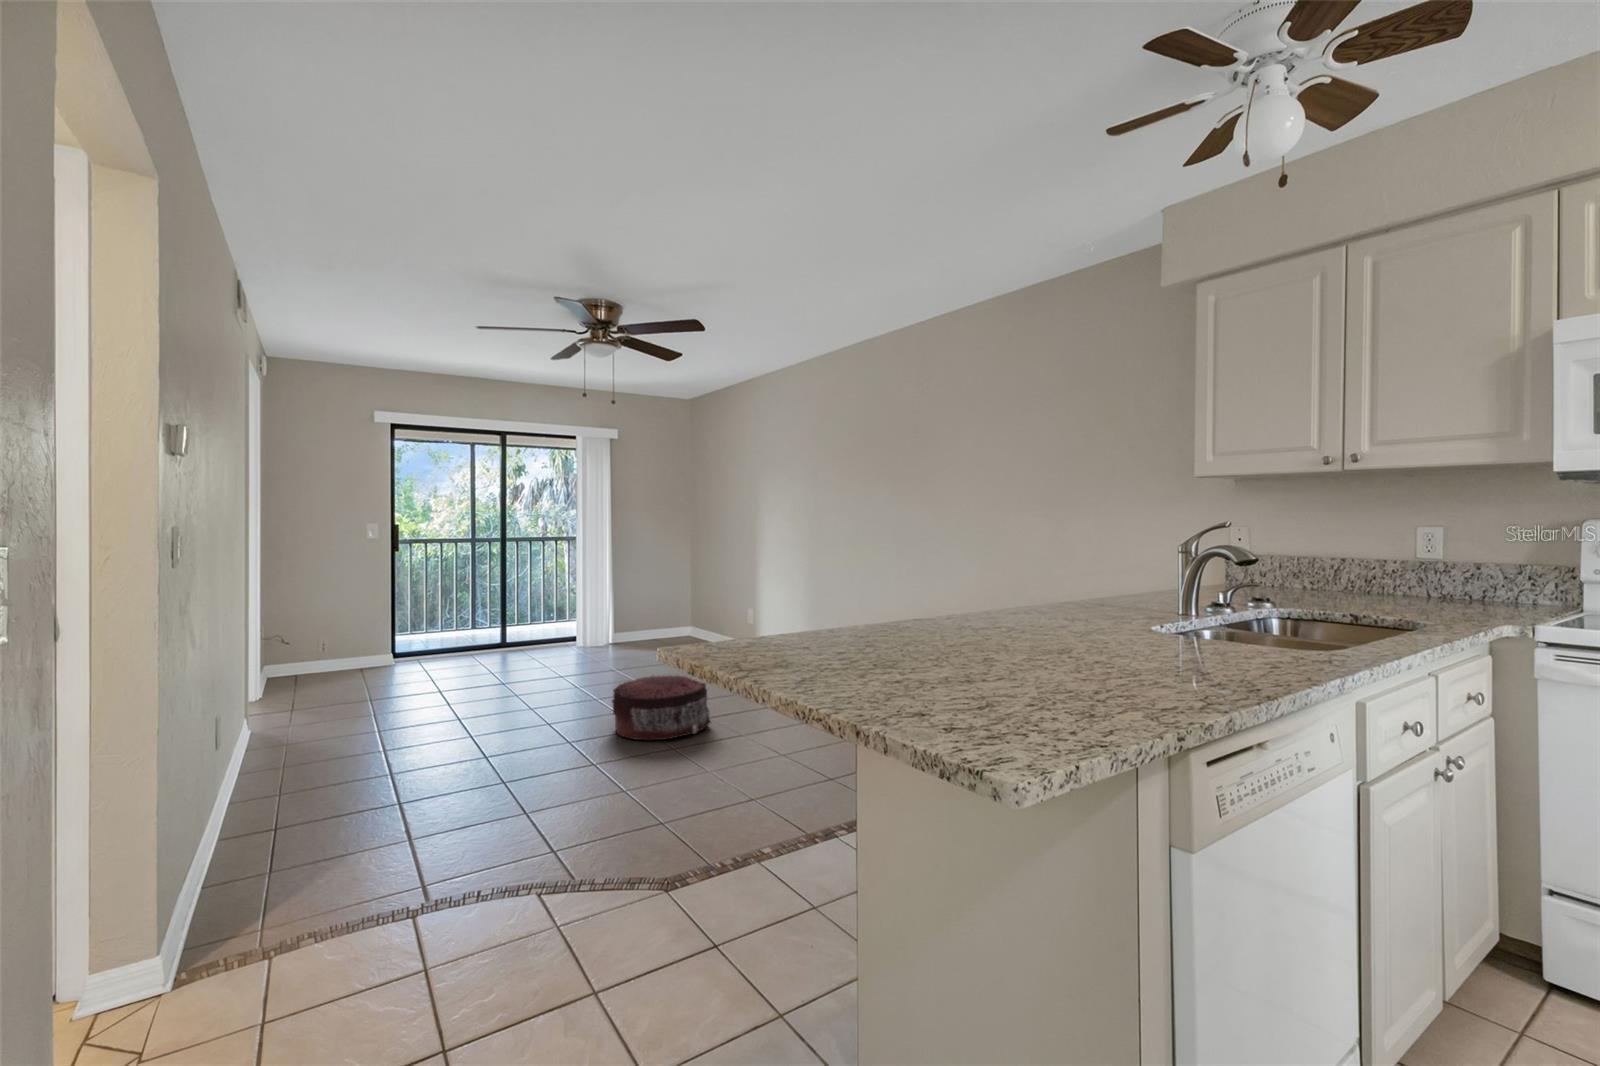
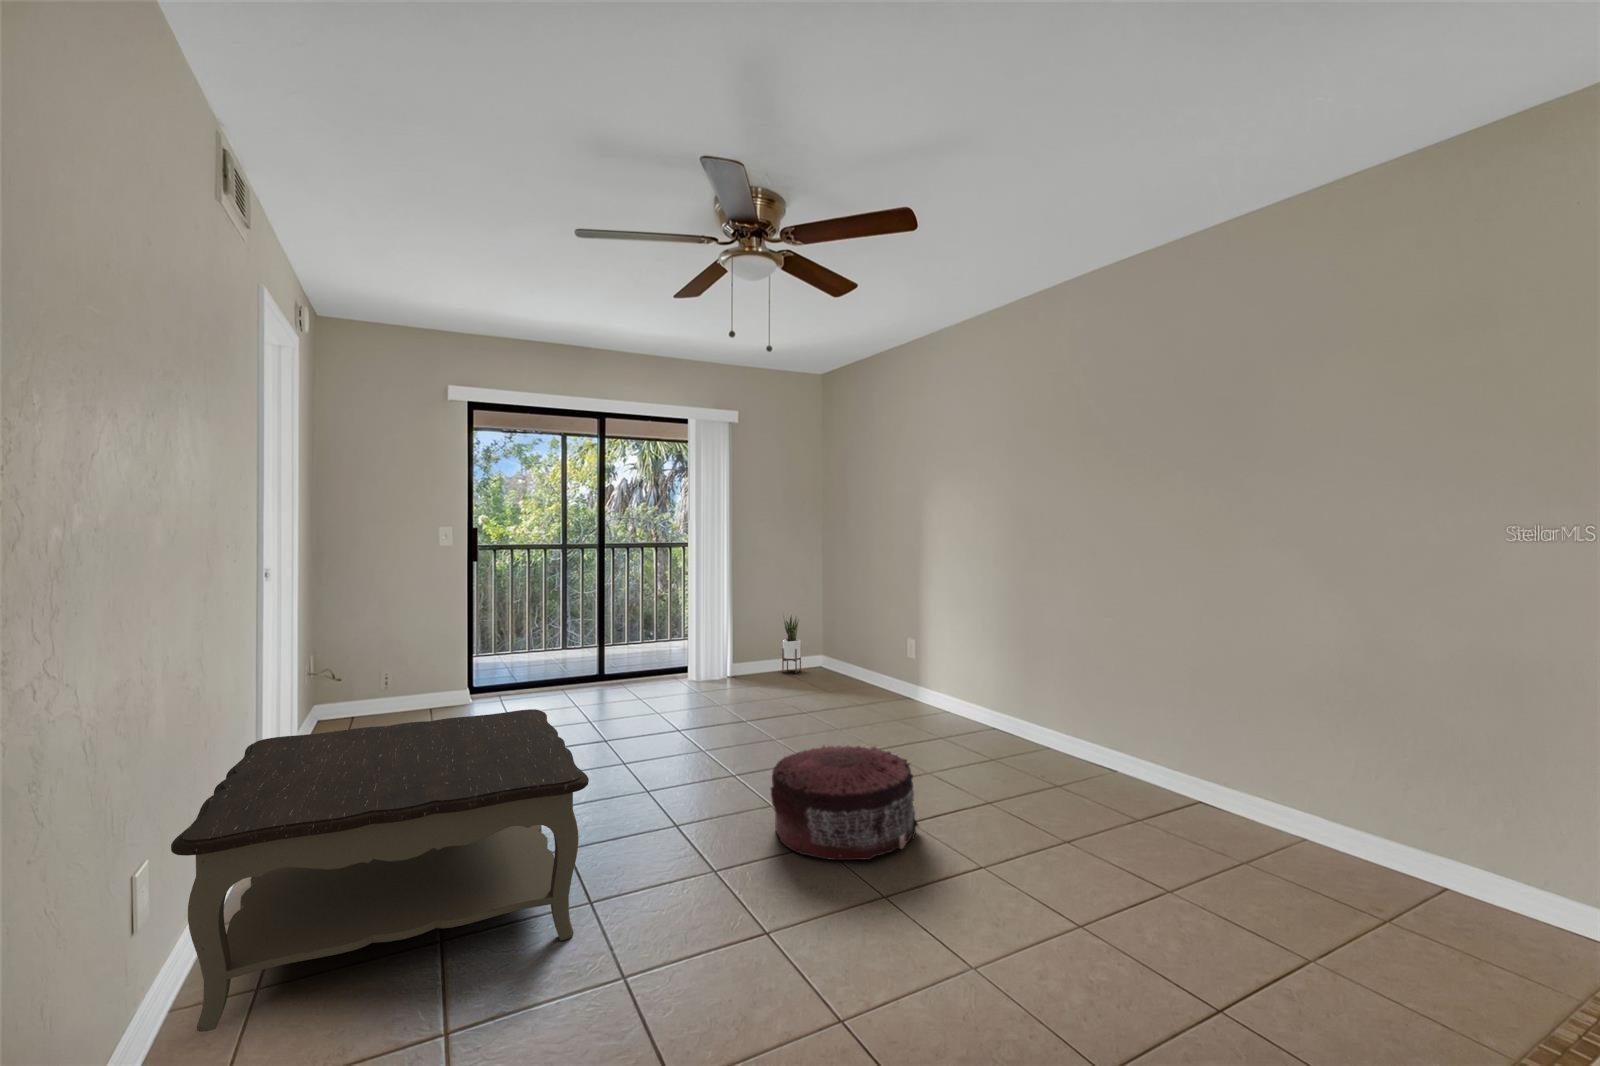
potted plant: none [655,592,671,642] -> present [782,614,801,673]
coffee table: none [239,653,484,814] -> present [171,709,589,1032]

